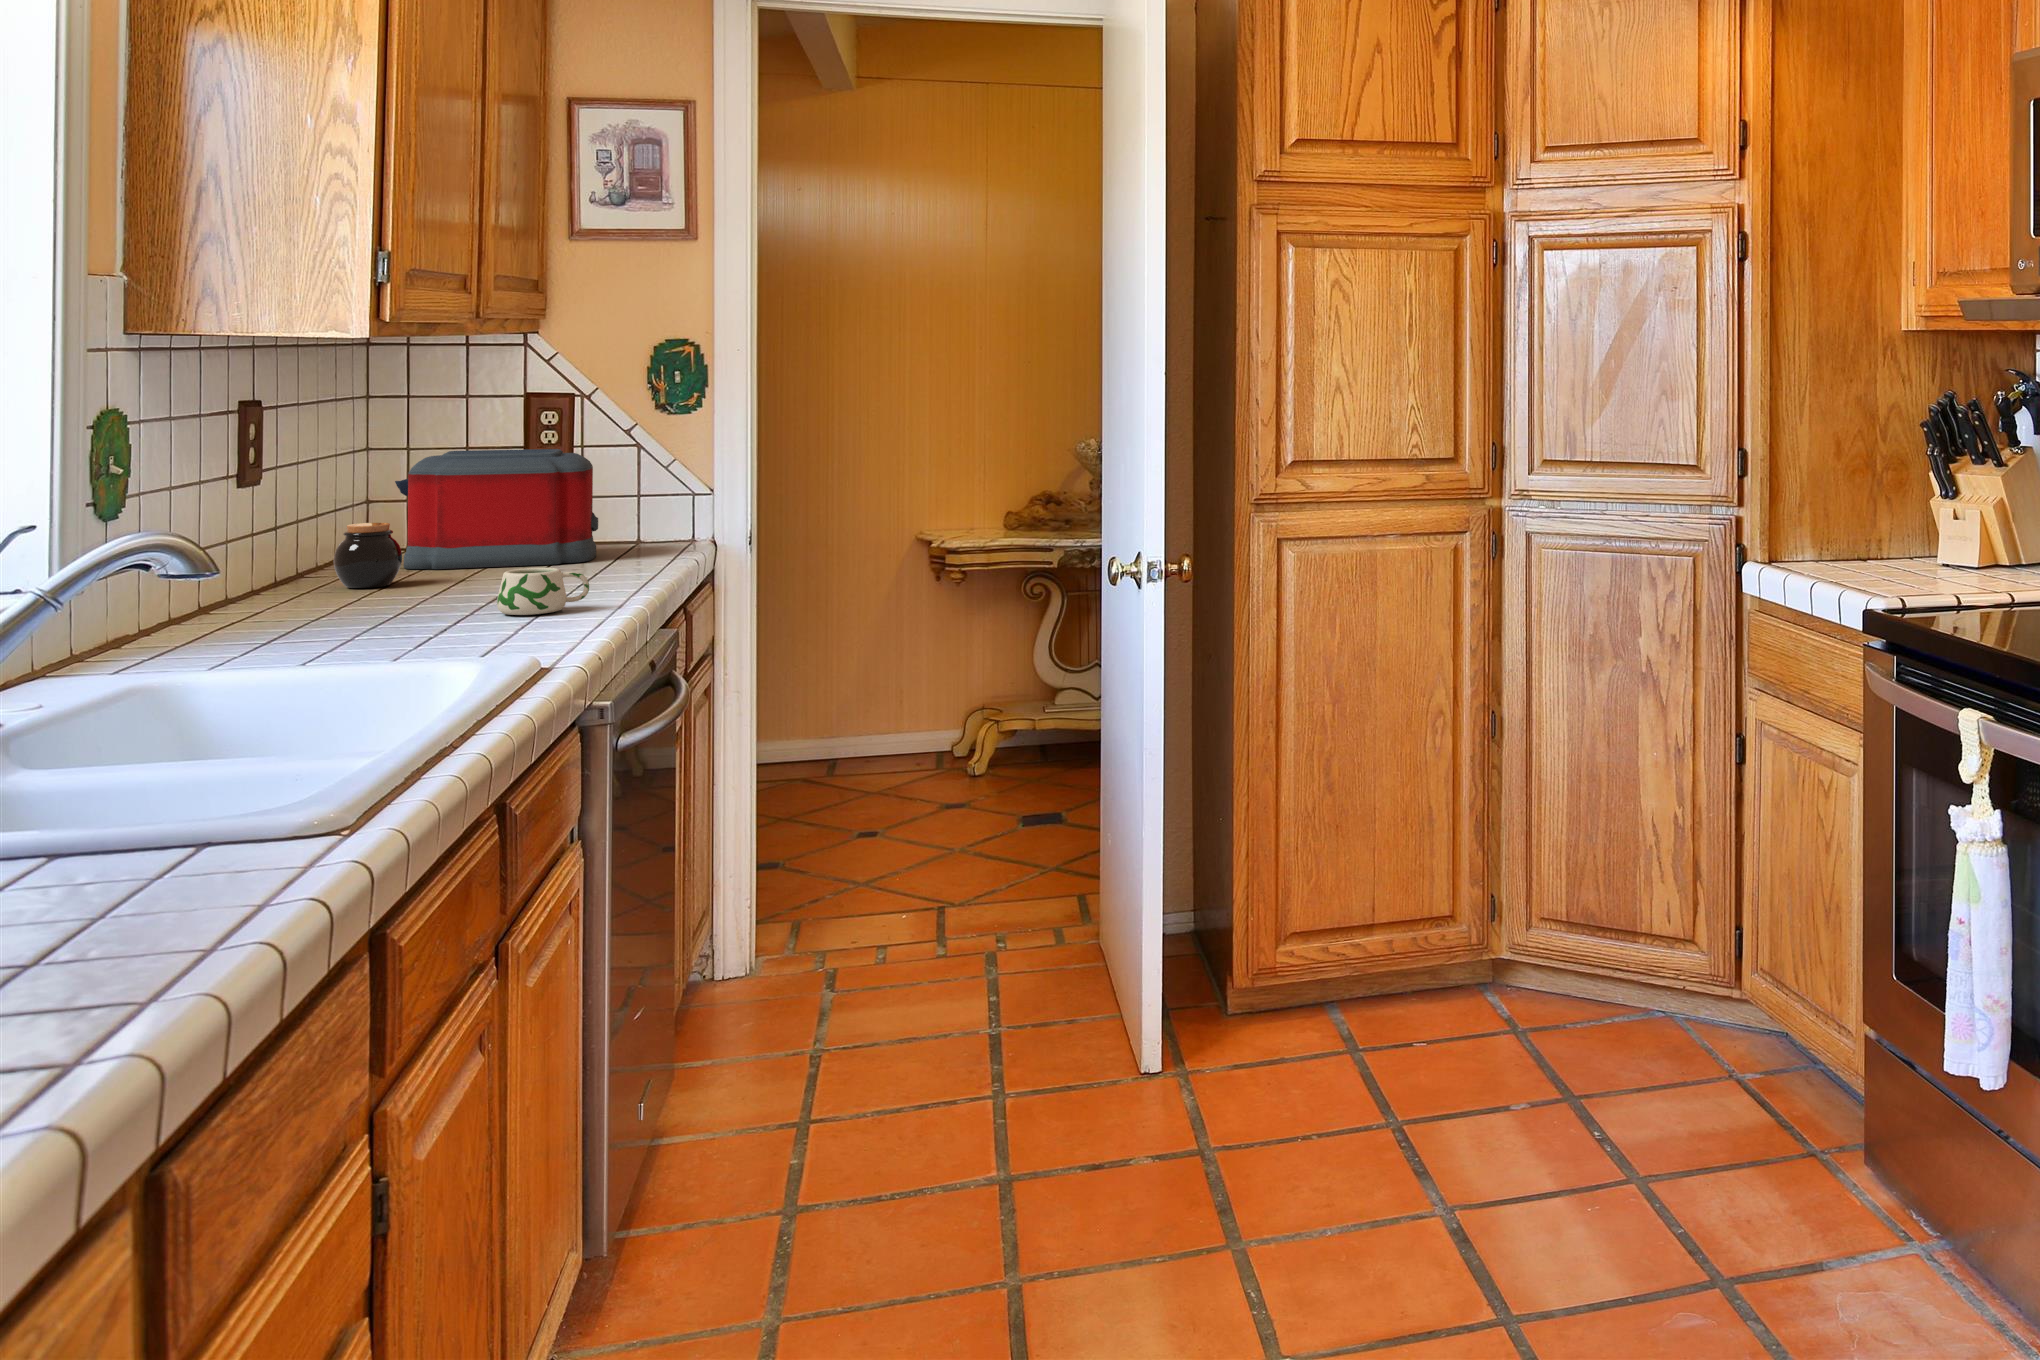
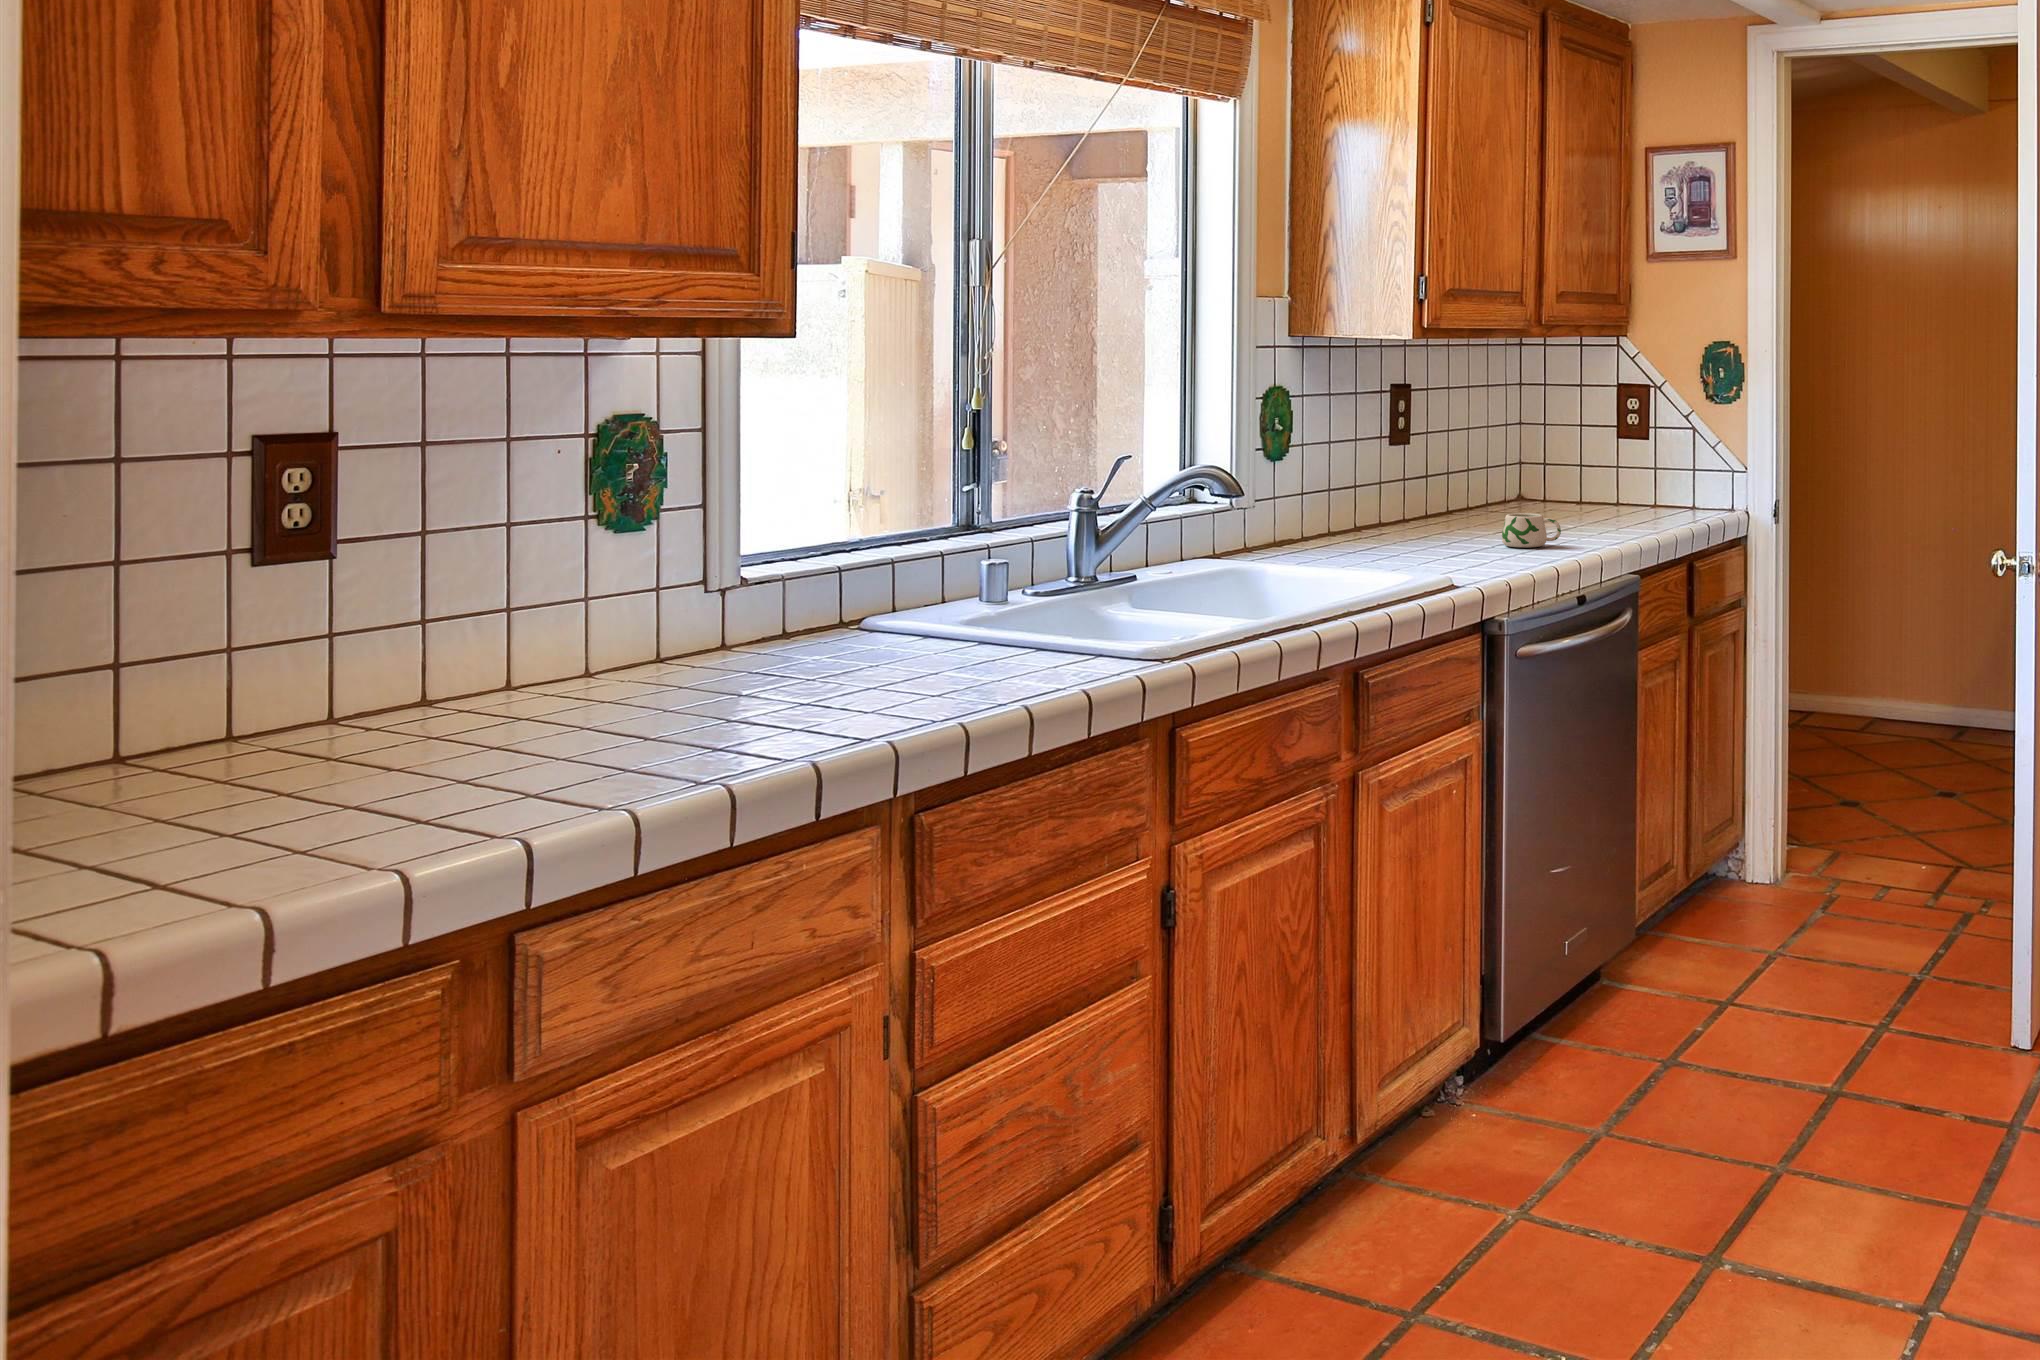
toaster: present [395,449,598,569] -> none [1522,426,1653,517]
jar: present [334,523,402,588] -> none [1457,475,1498,521]

